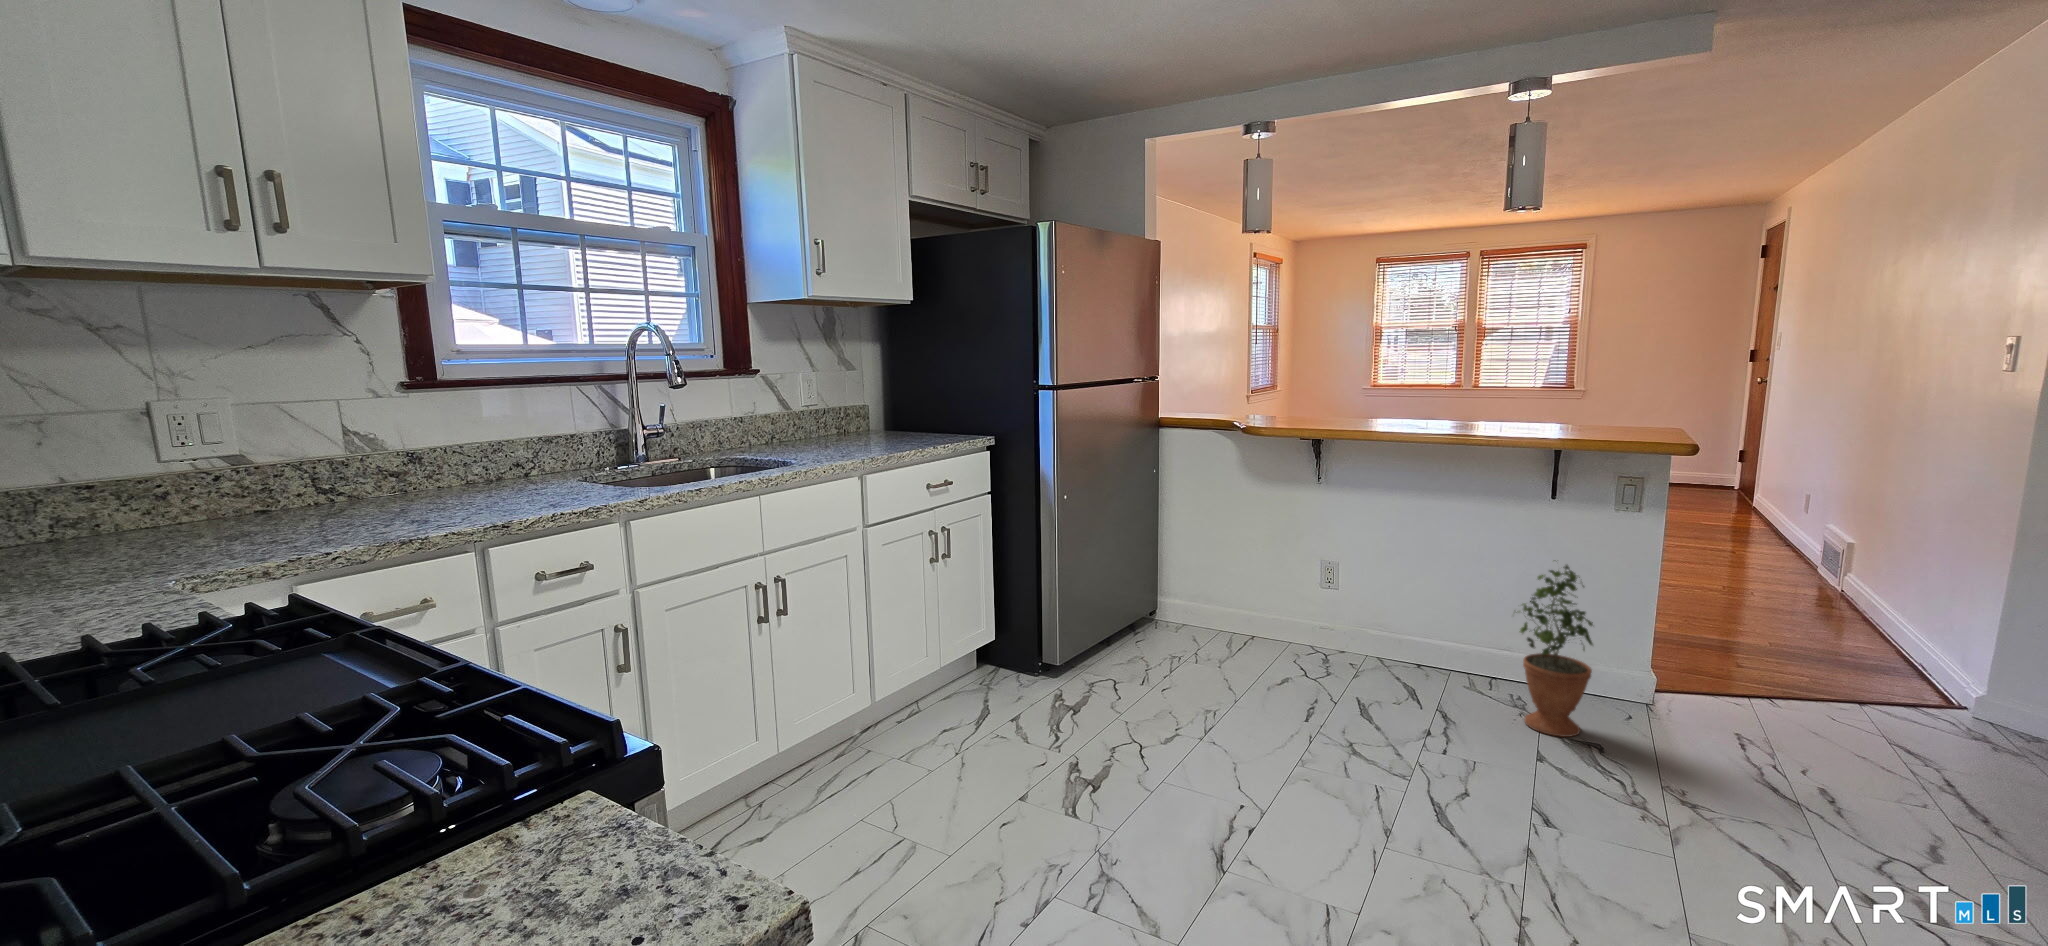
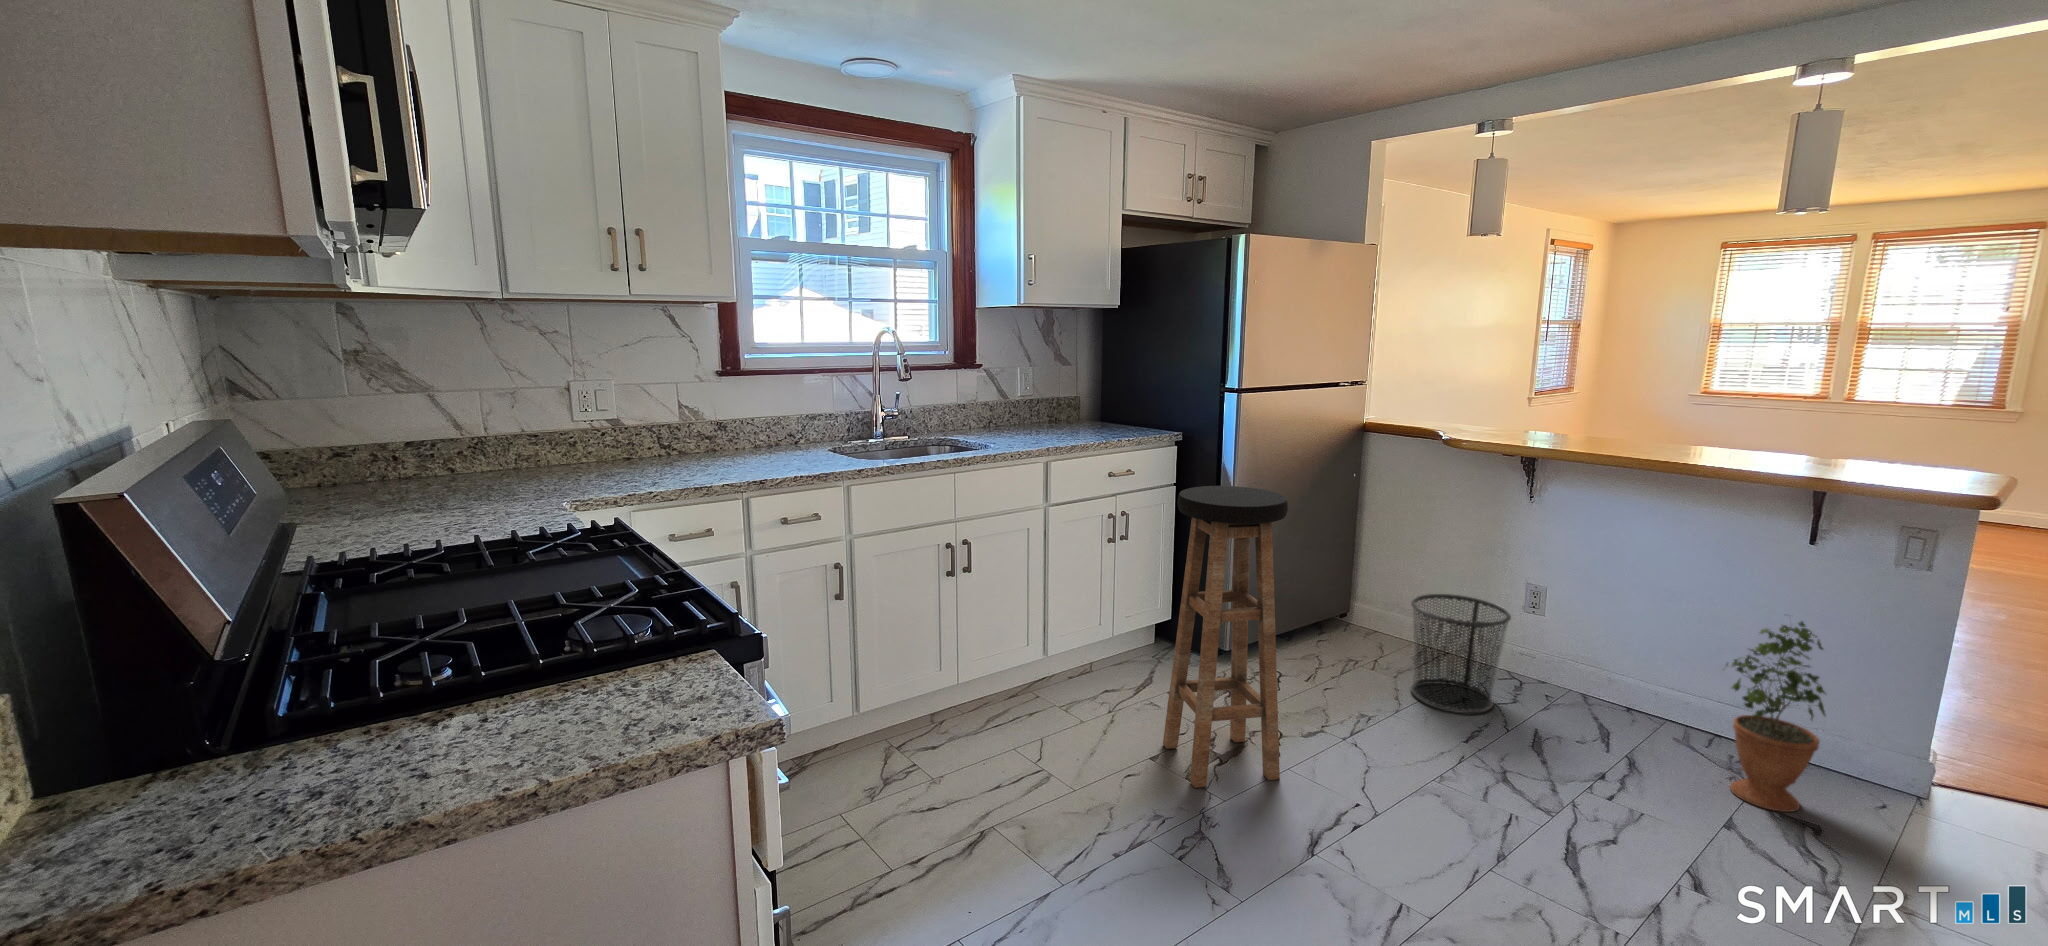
bar stool: none [1026,485,1158,823] -> present [1163,486,1288,788]
waste bin: none [1233,577,1324,691] -> present [1411,594,1511,713]

